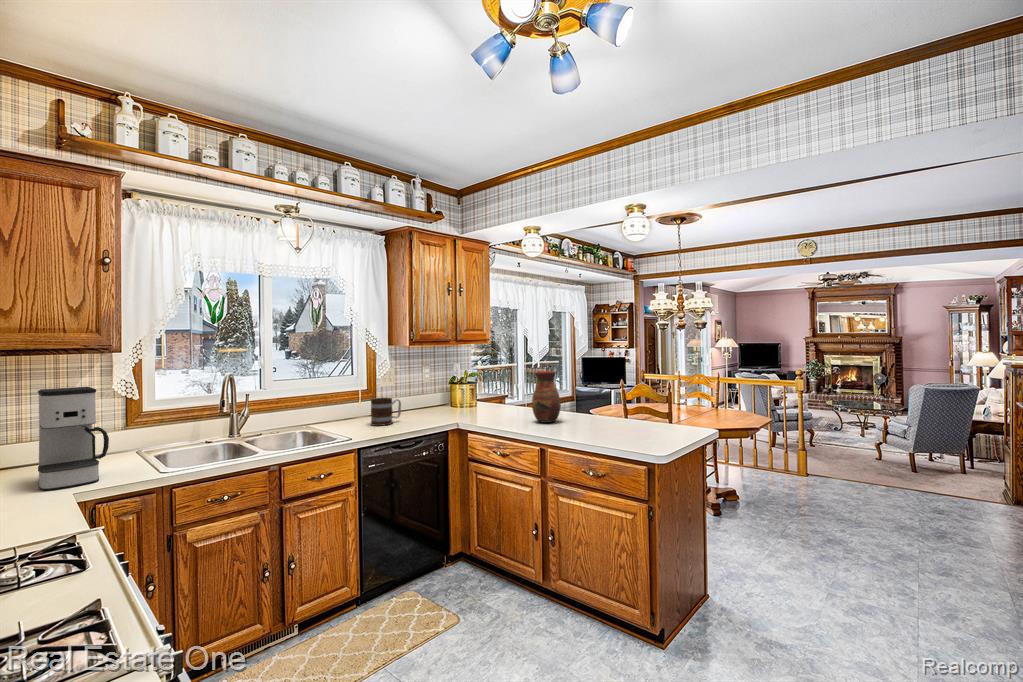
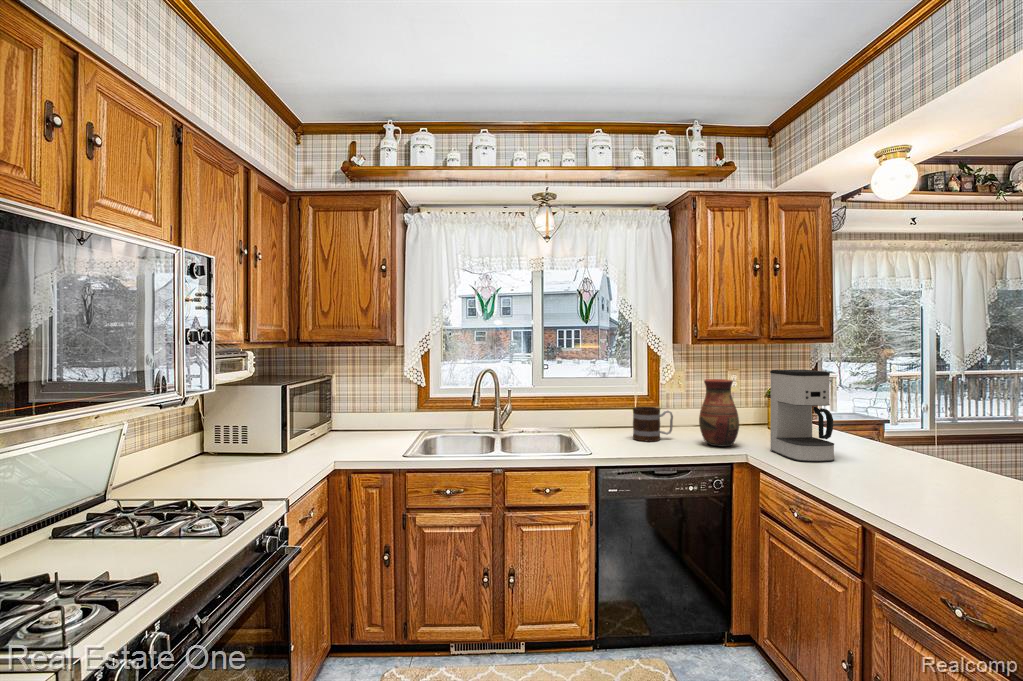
vase: present [532,371,561,423] -> present [699,379,739,447]
coffee maker: present [38,387,109,490] -> present [770,370,834,462]

